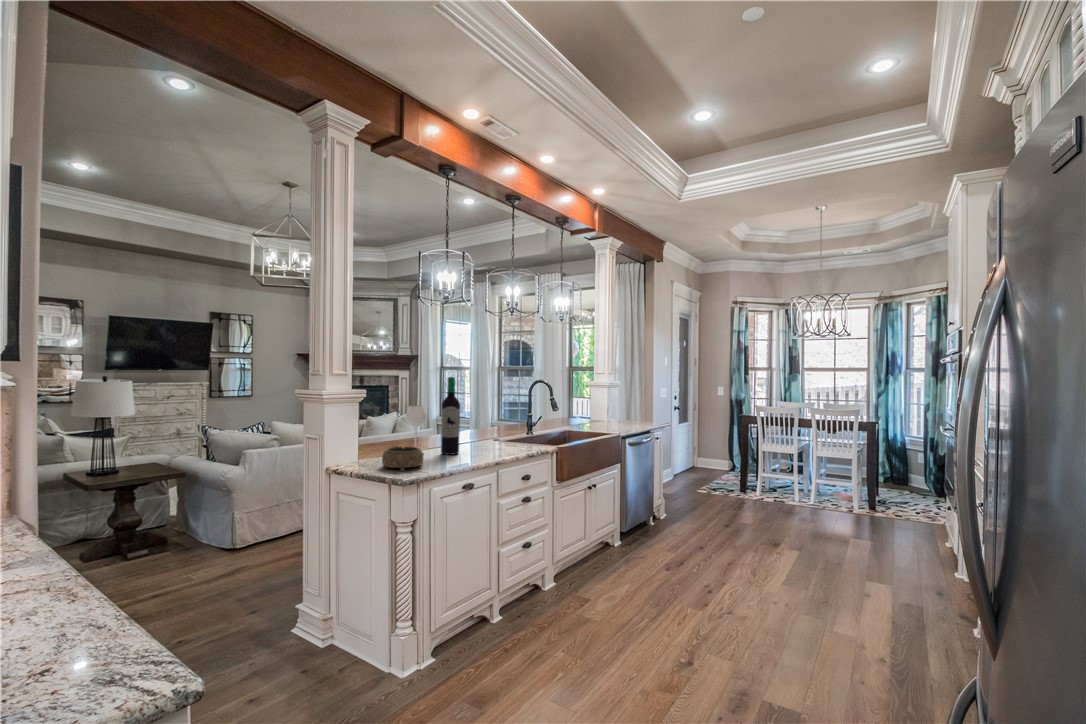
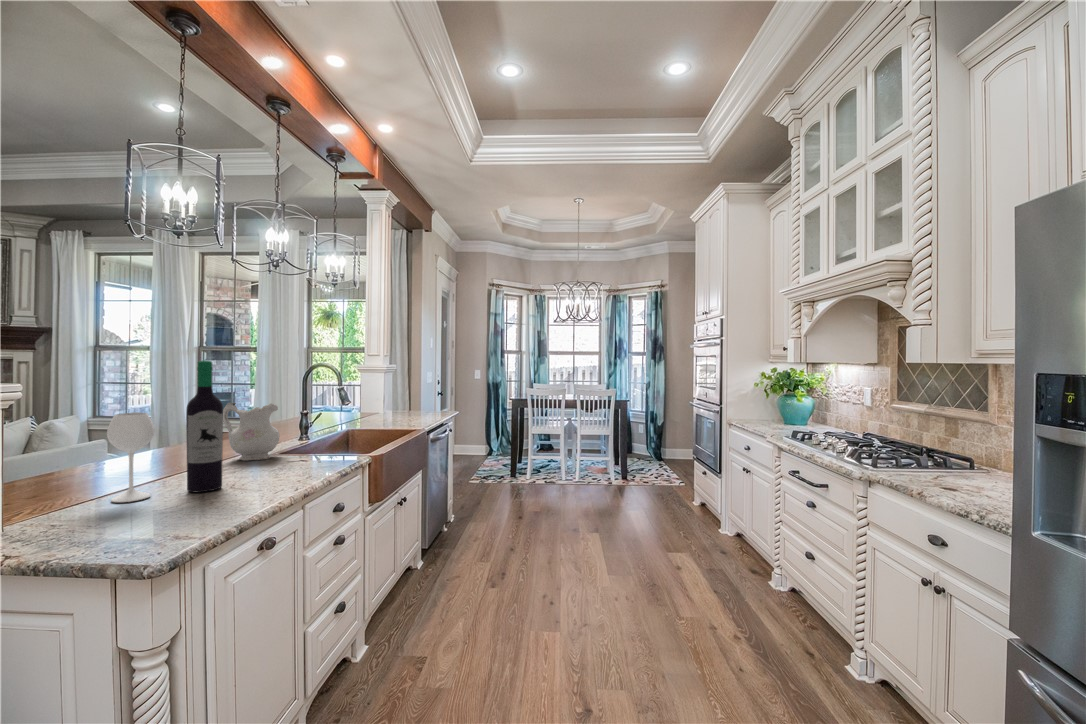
ceramic pitcher: none [474,403,506,442] -> present [223,403,280,461]
decorative bowl: present [382,447,423,471] -> none [73,492,176,545]

